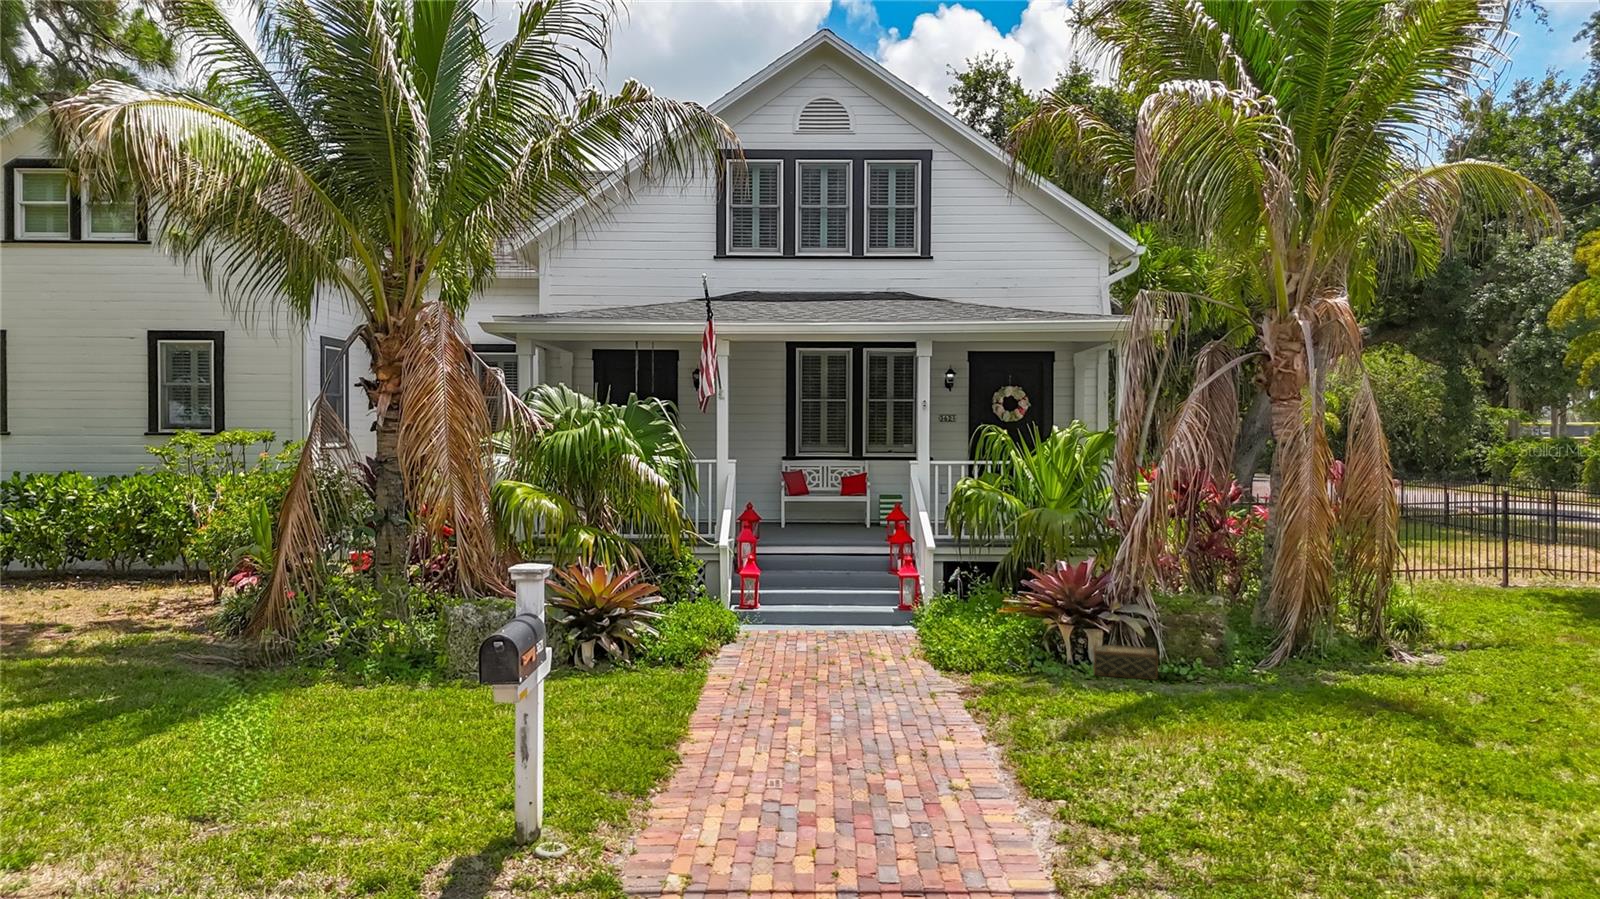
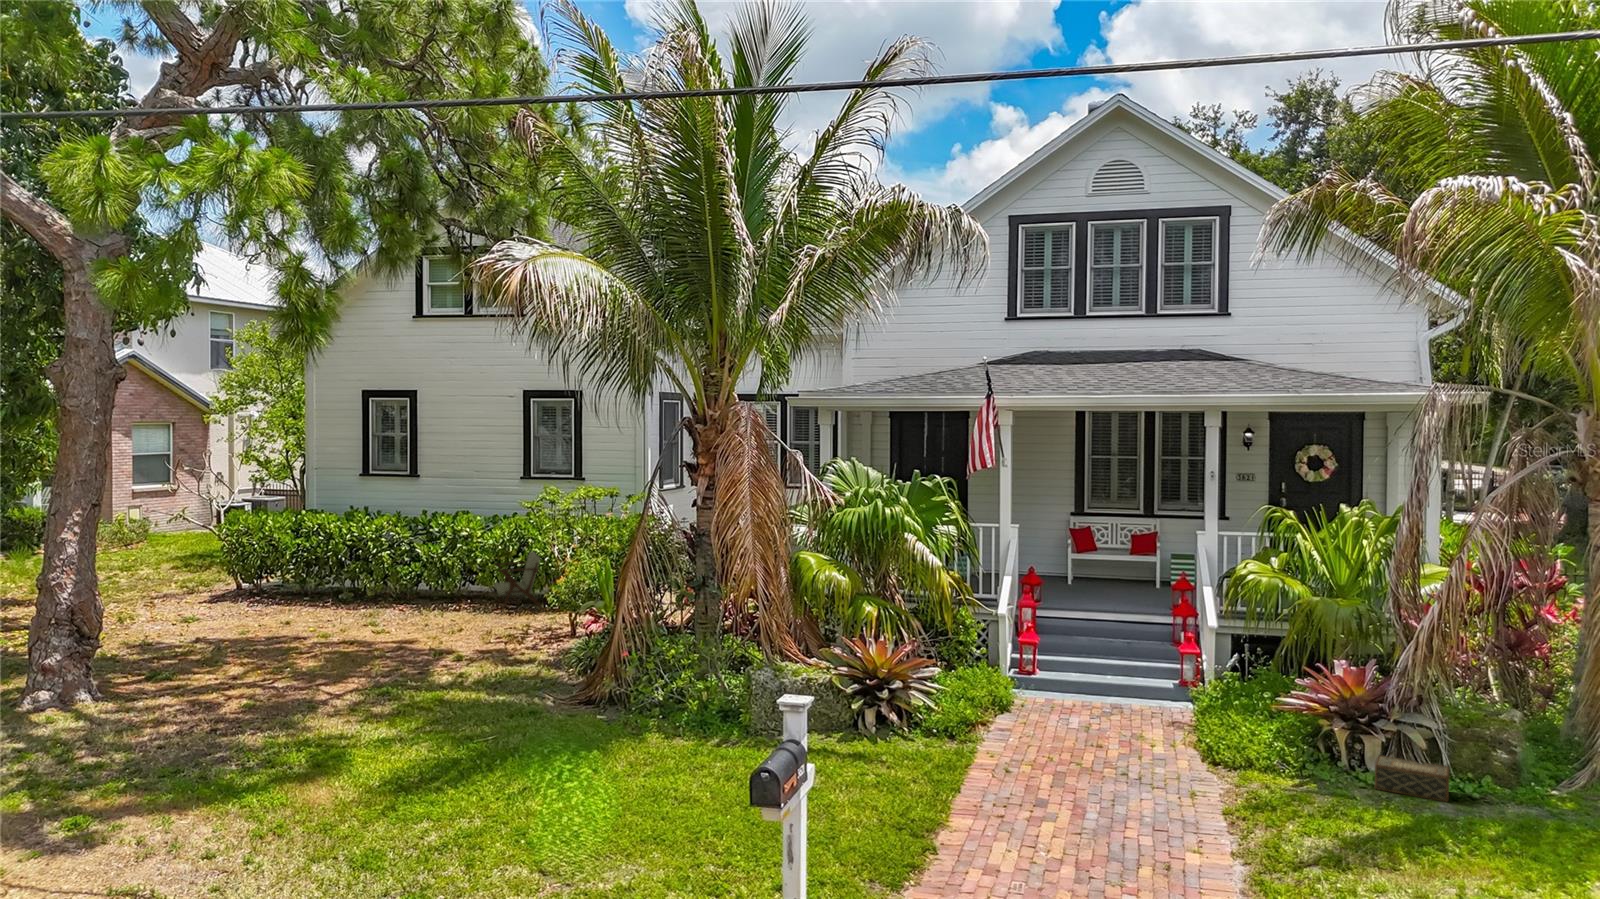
lounge chair: none [110,514,183,590] -> present [494,552,546,614]

